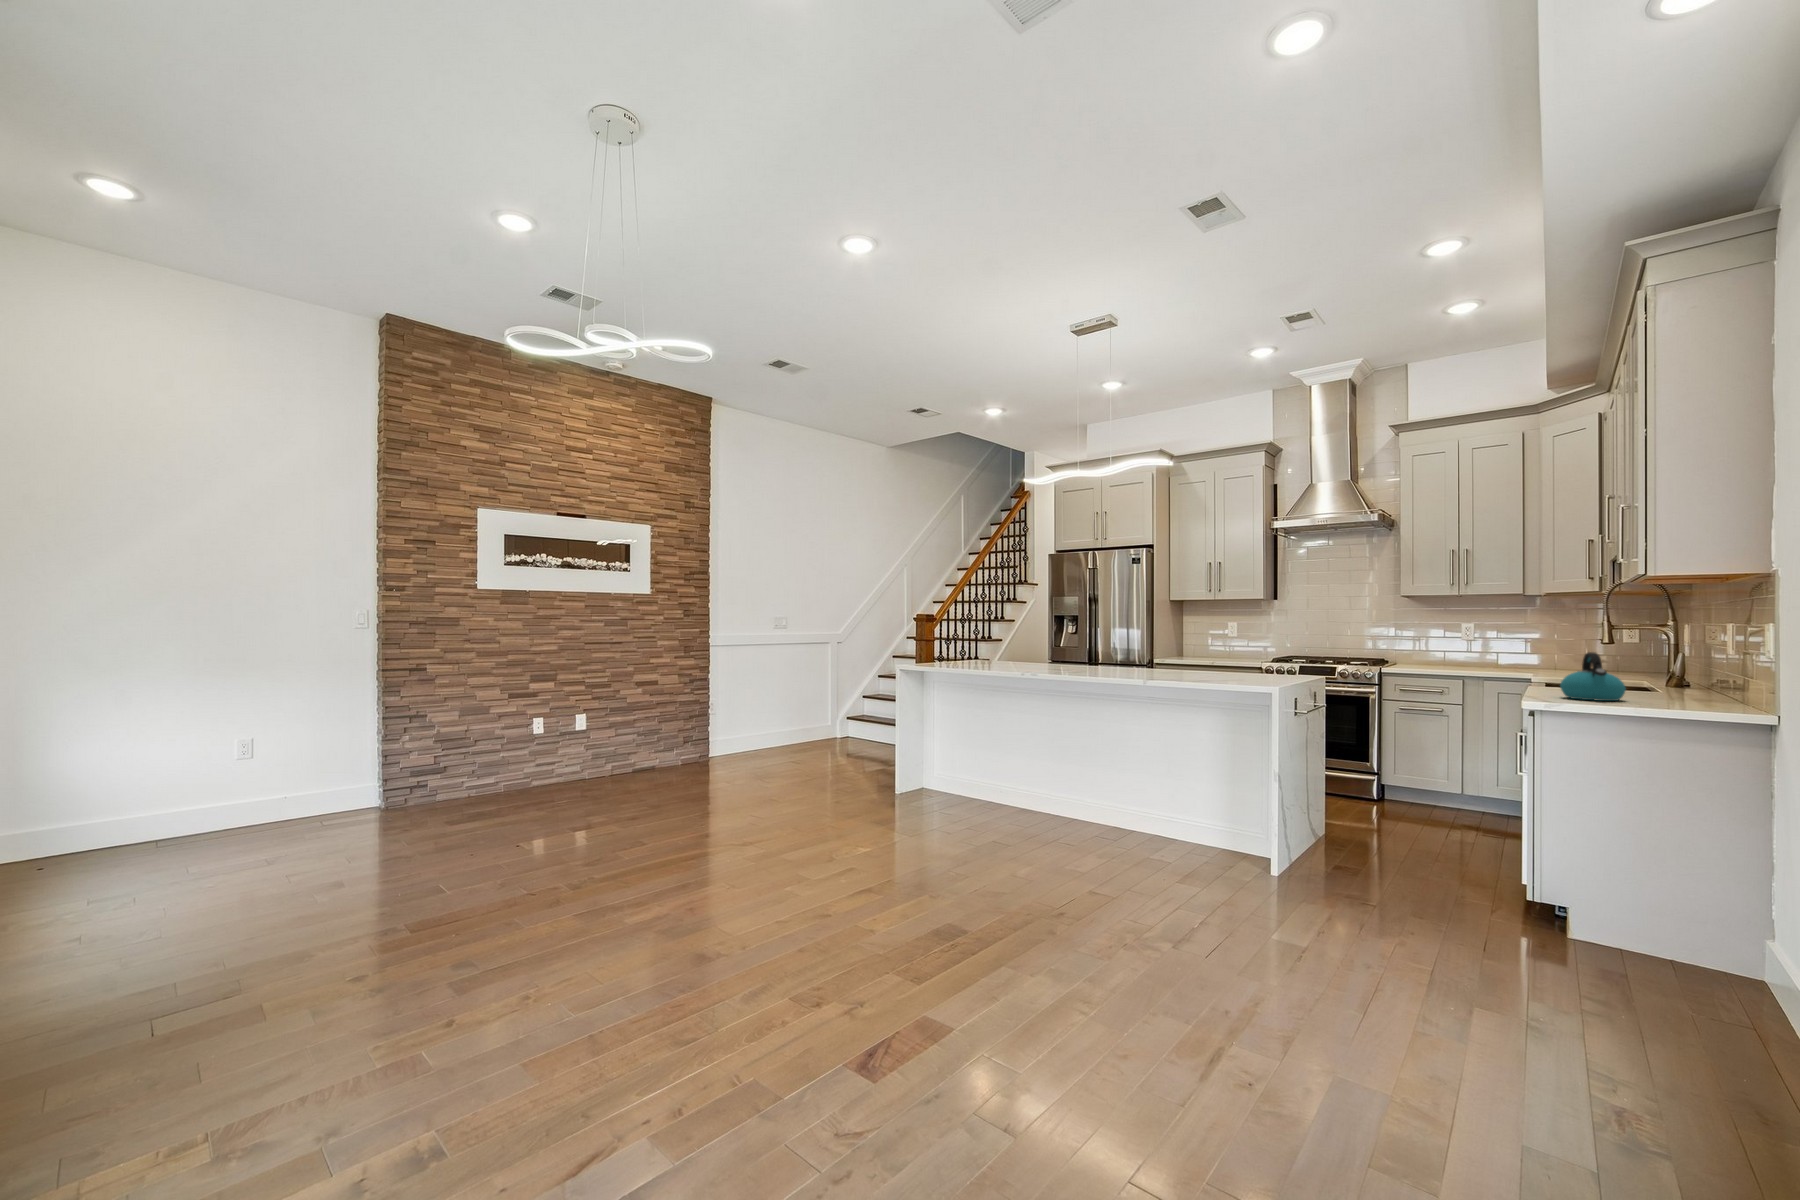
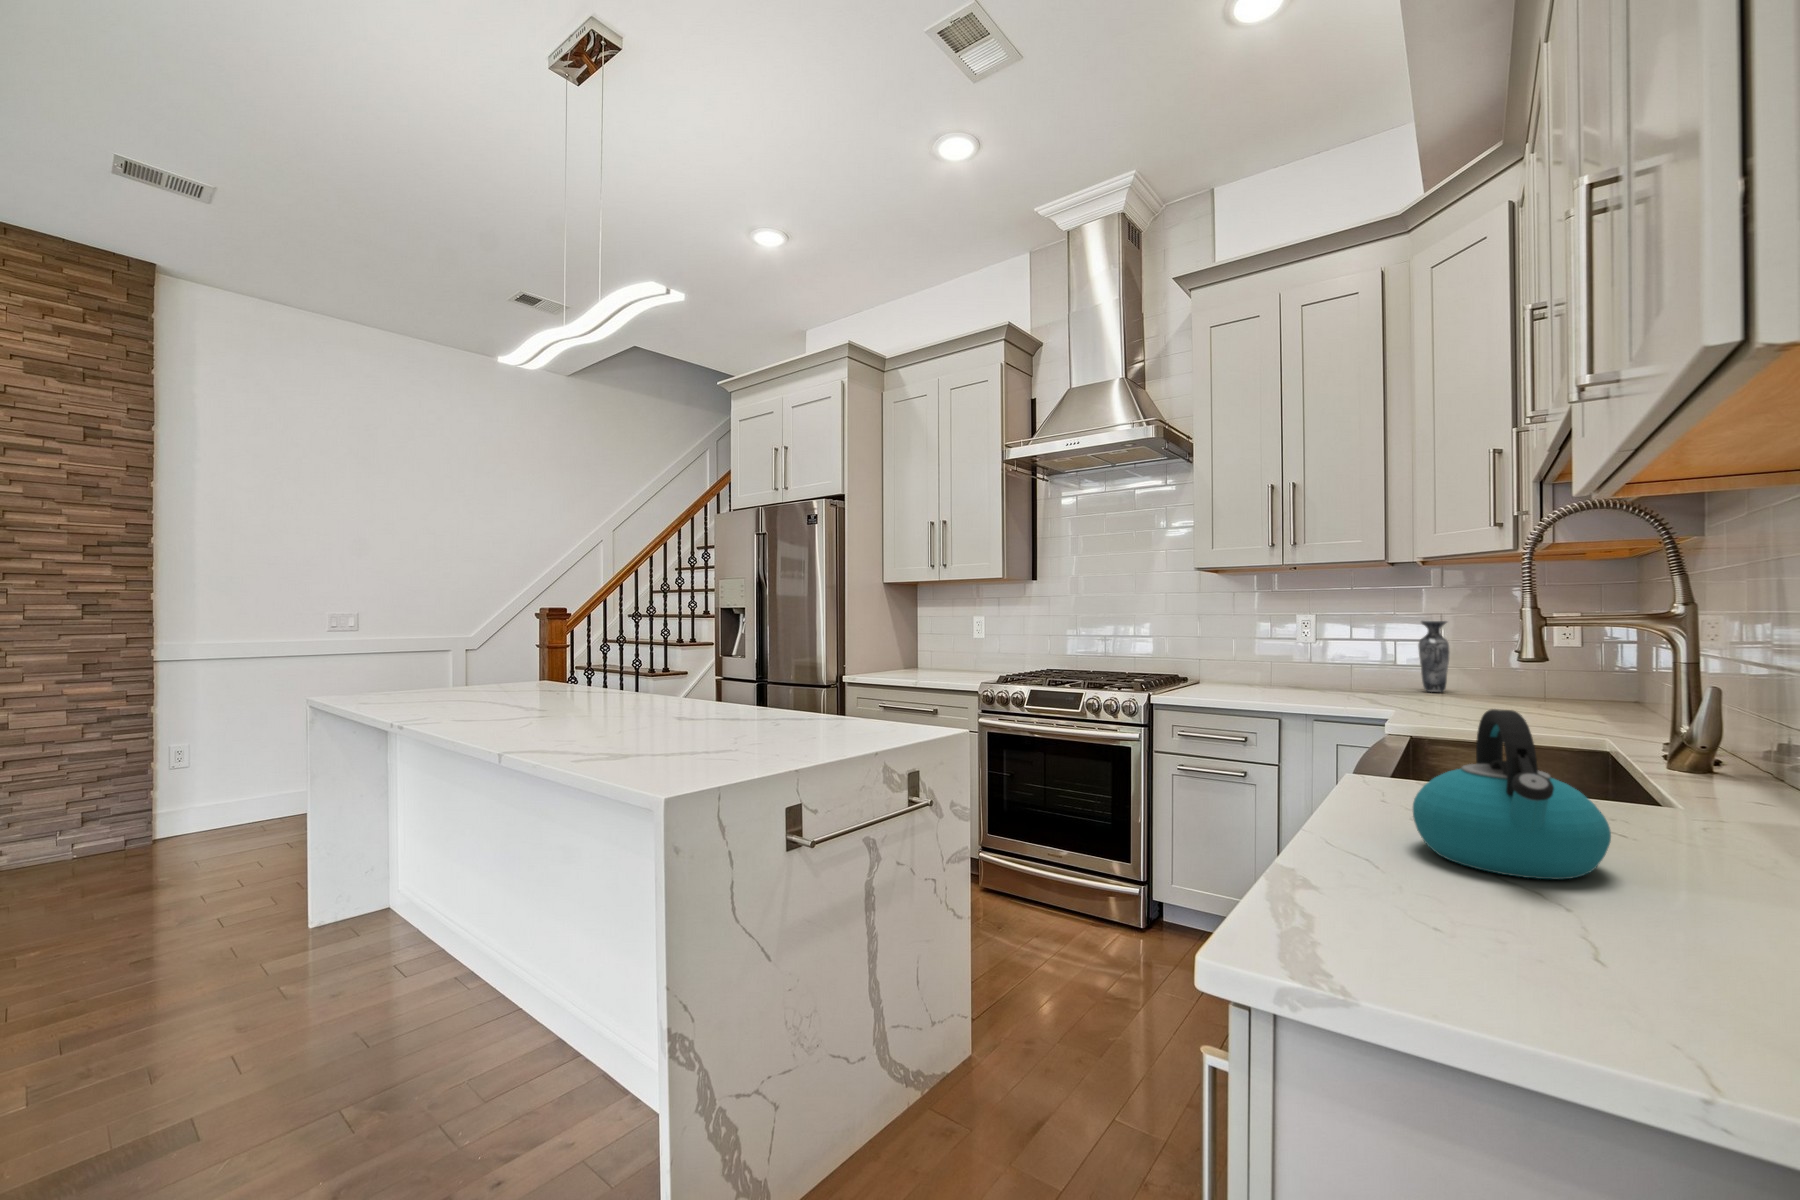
vase: none [1541,628,1561,669] -> present [1418,621,1449,692]

